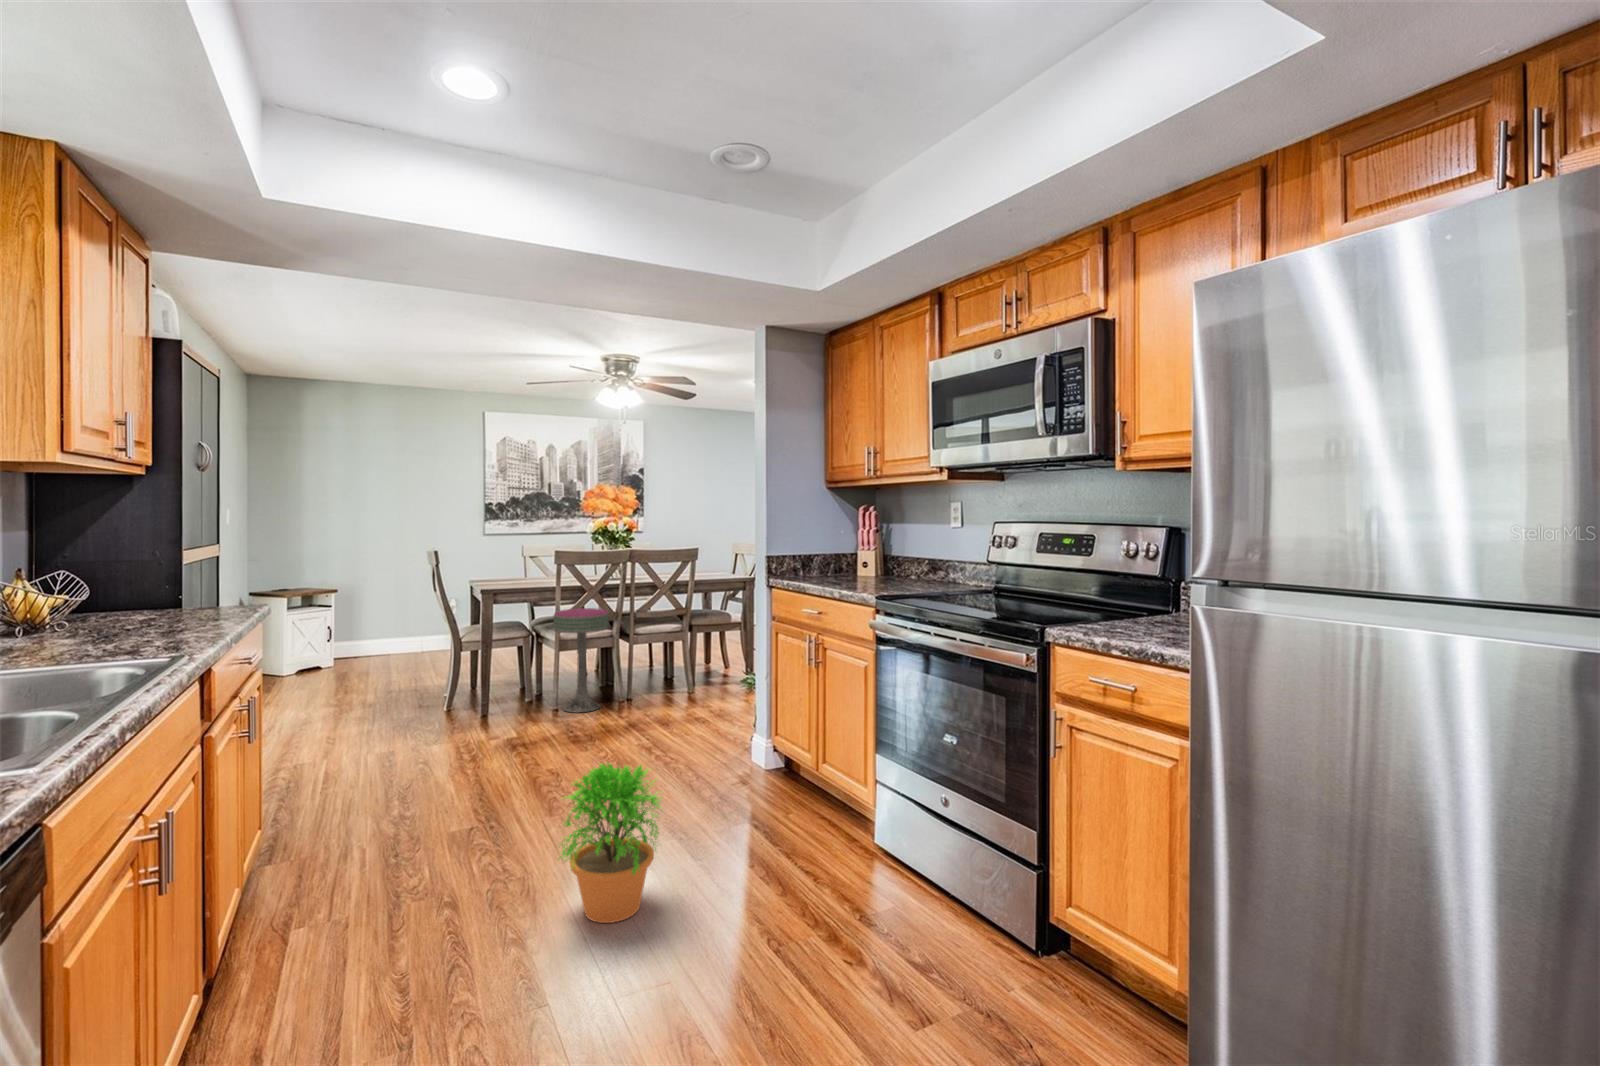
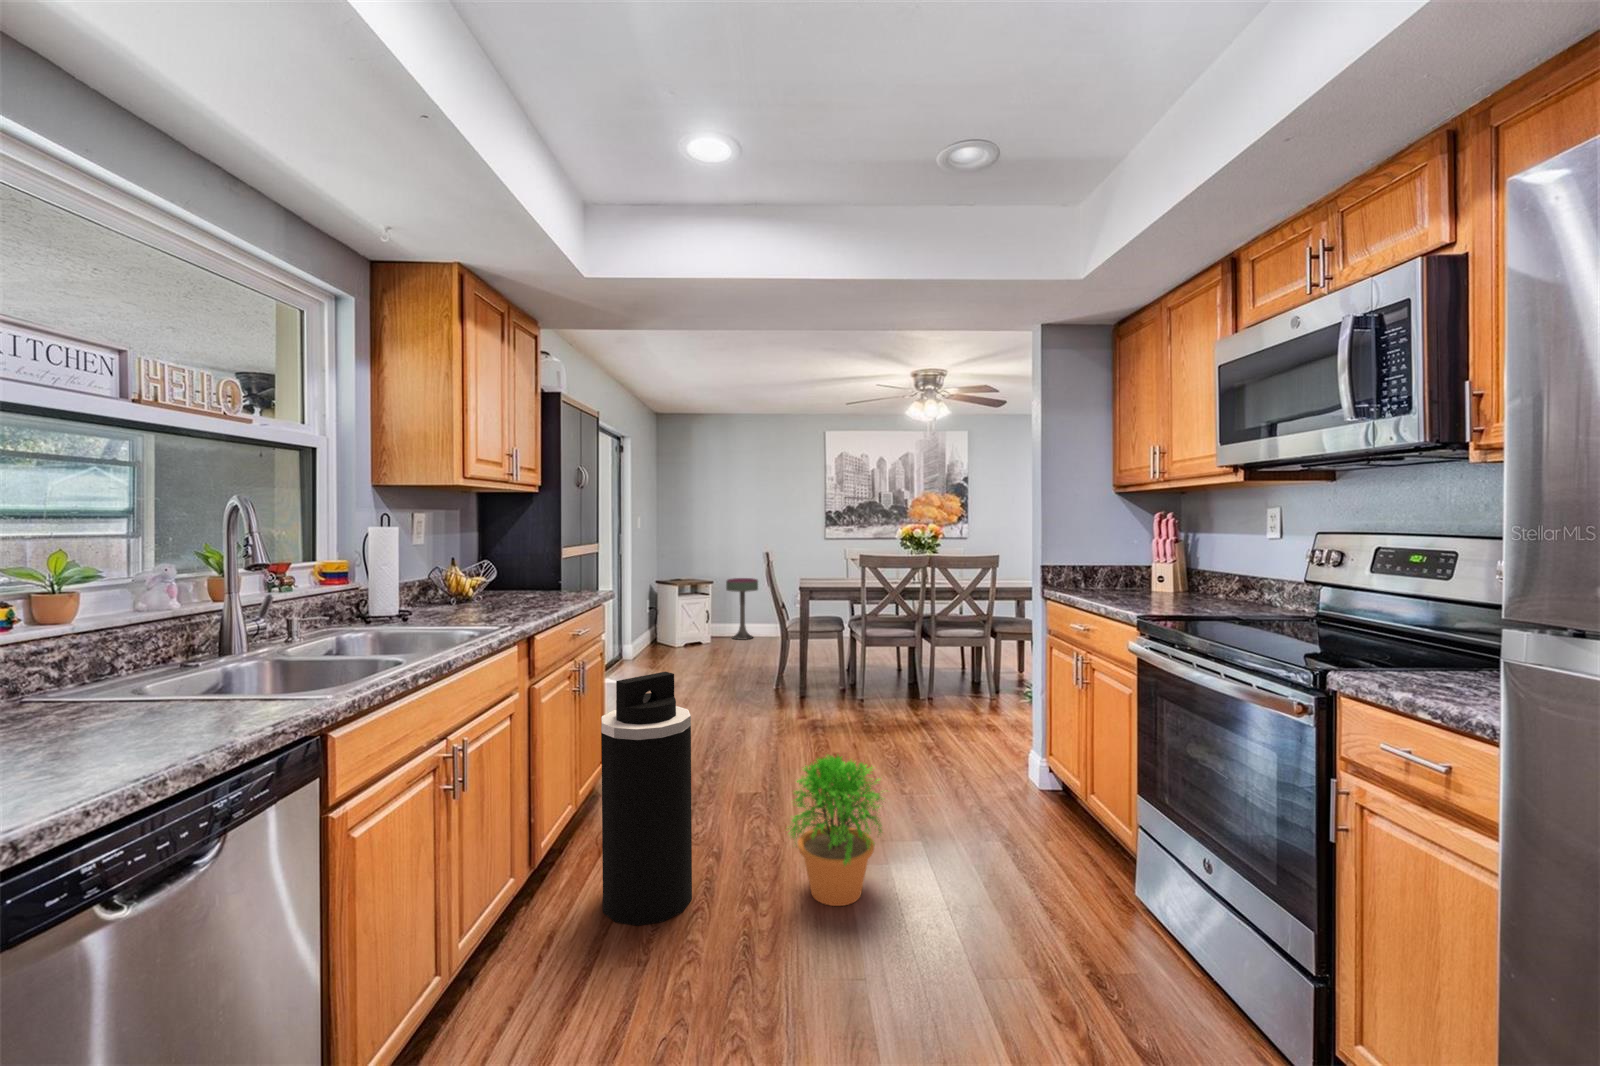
bar stool: present [554,608,609,713] -> present [726,578,758,640]
trash can: none [317,693,445,1012] -> present [601,672,692,926]

